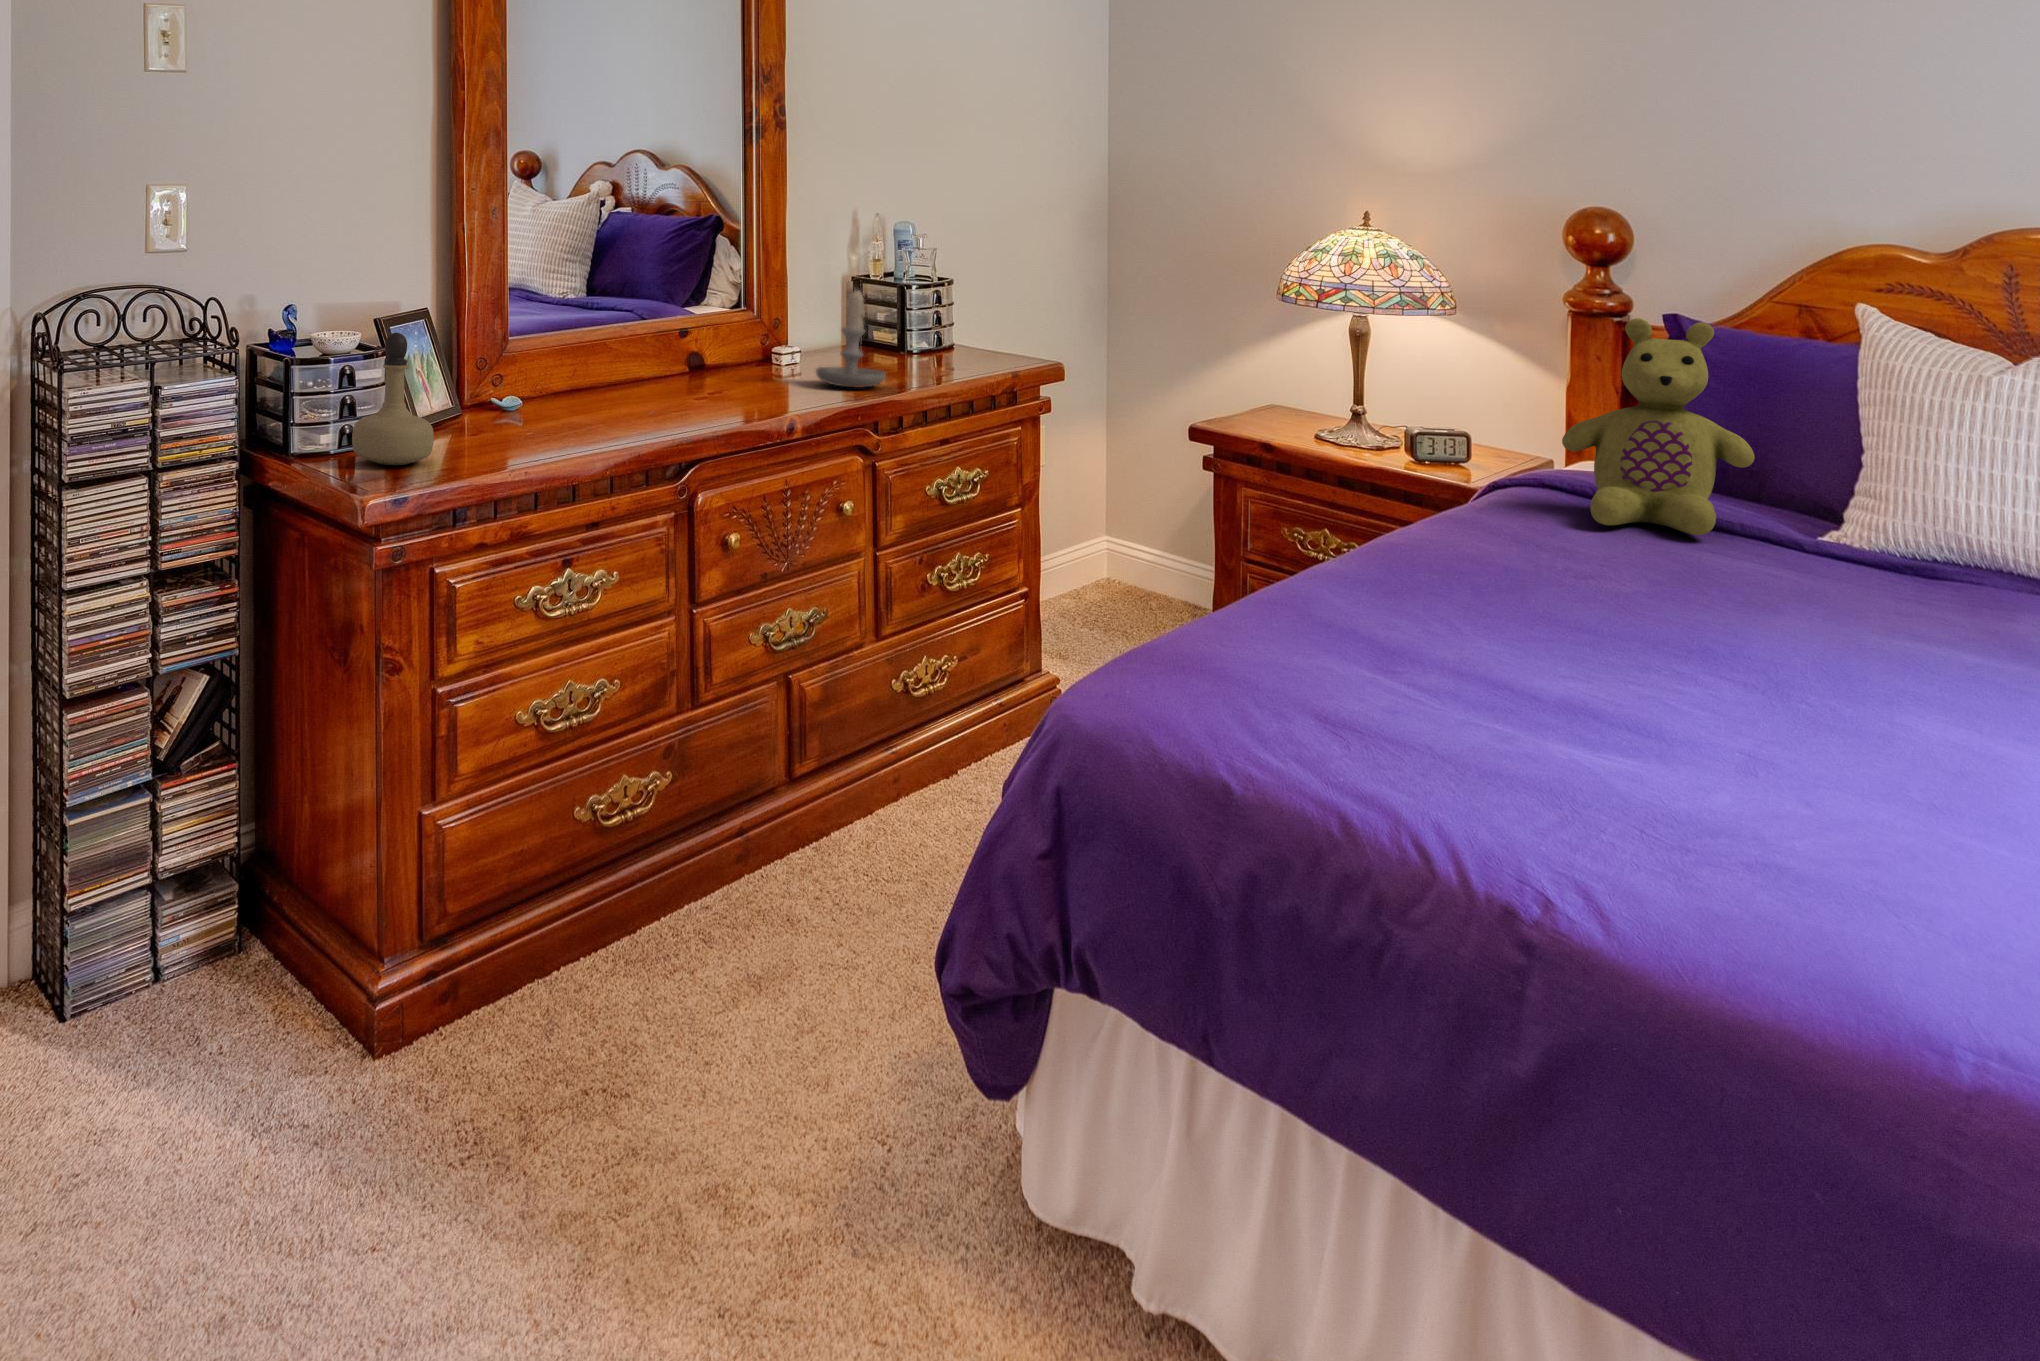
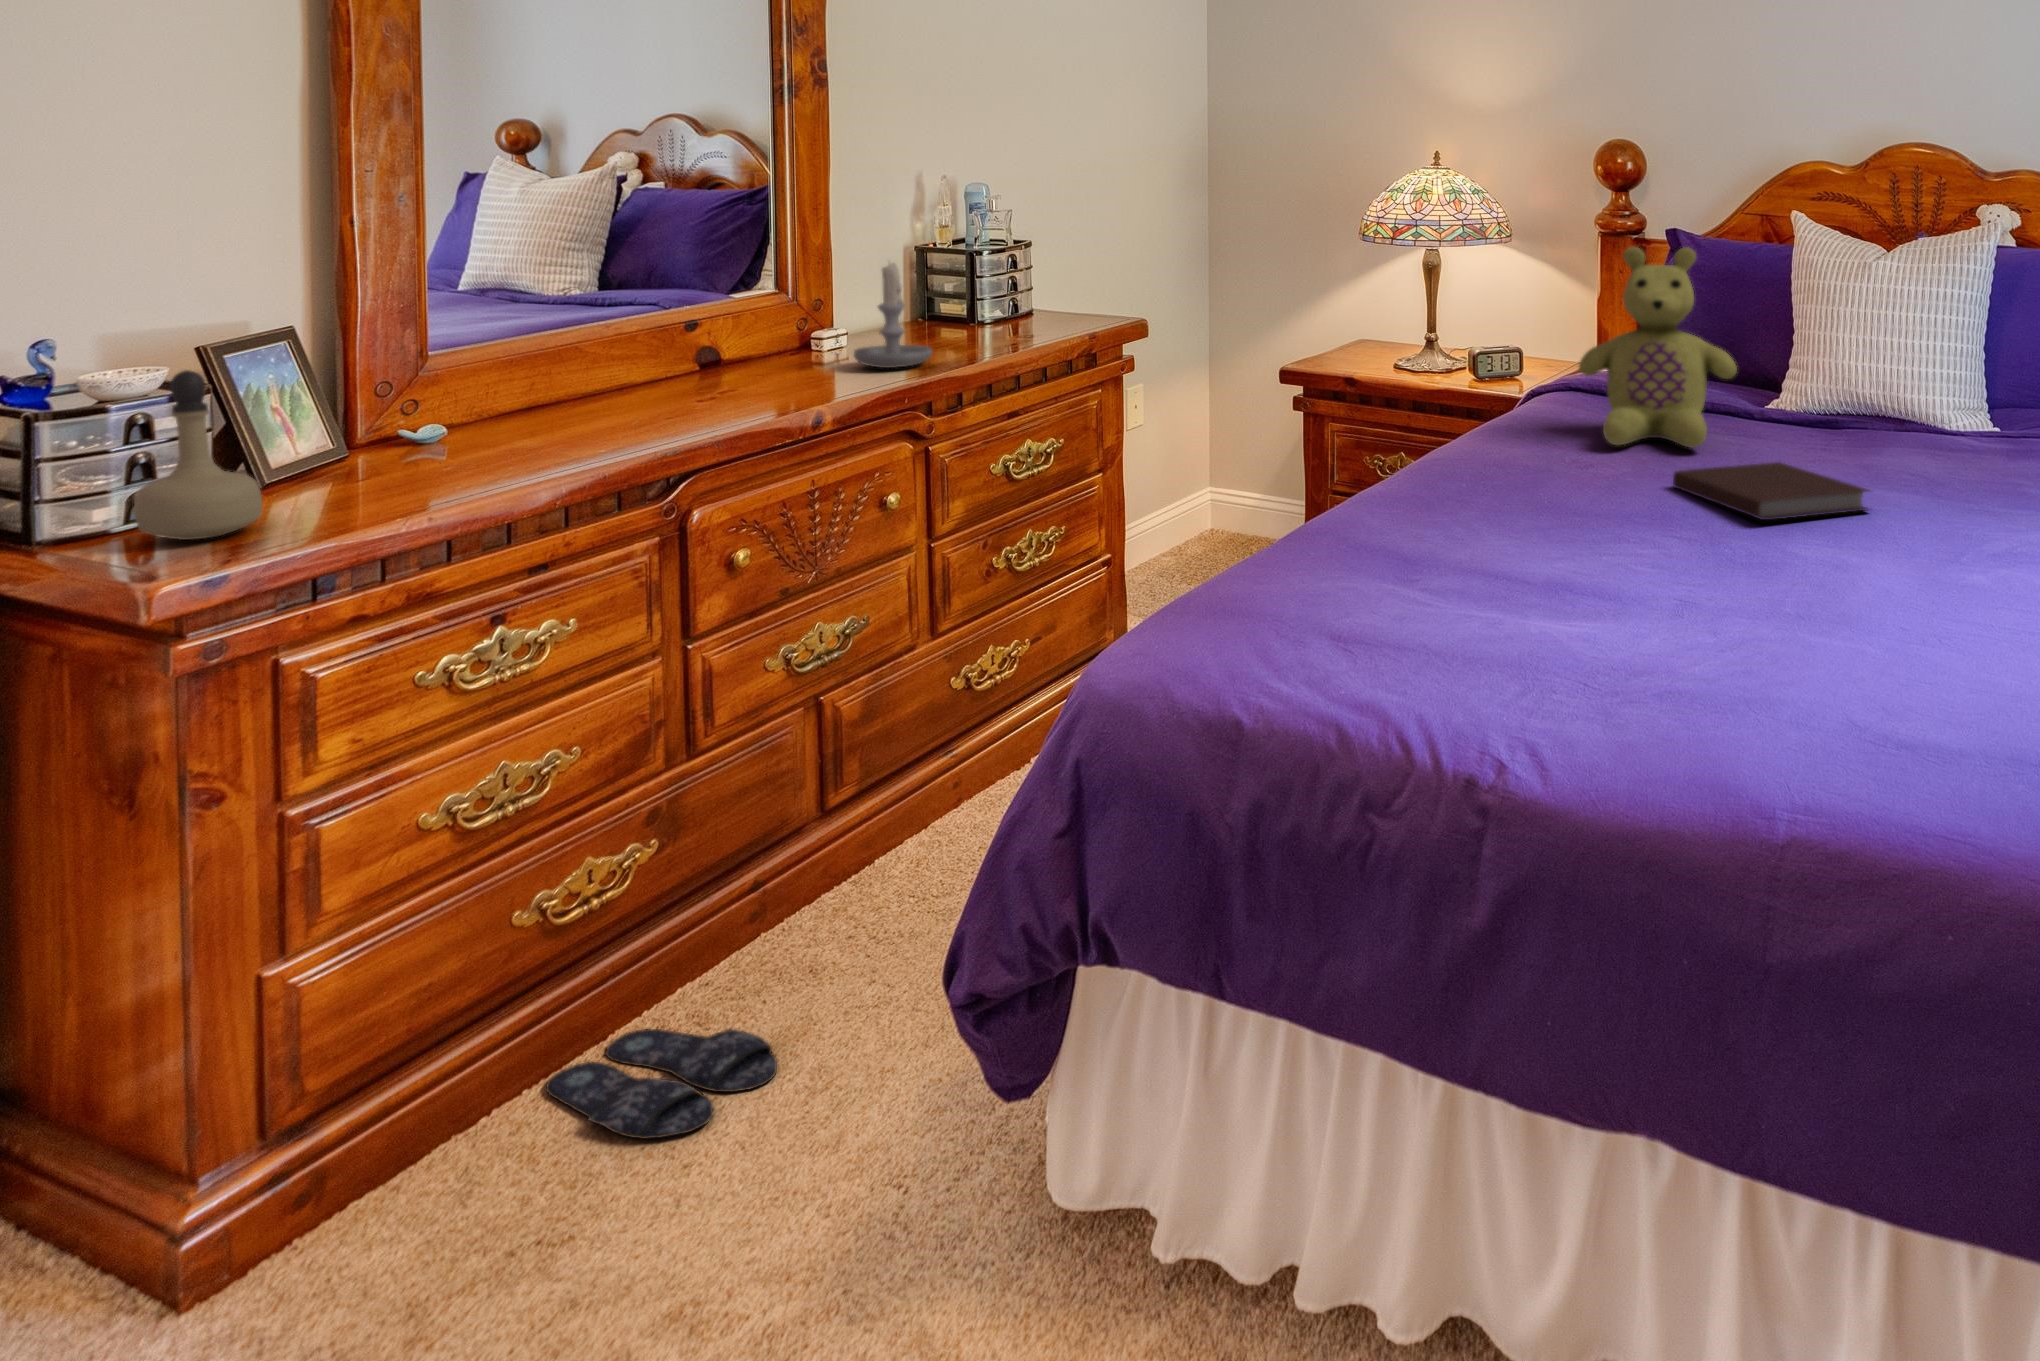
notebook: none [1679,553,1930,613] -> present [1673,462,1869,520]
slippers: none [572,934,759,1017] -> present [546,1029,777,1139]

